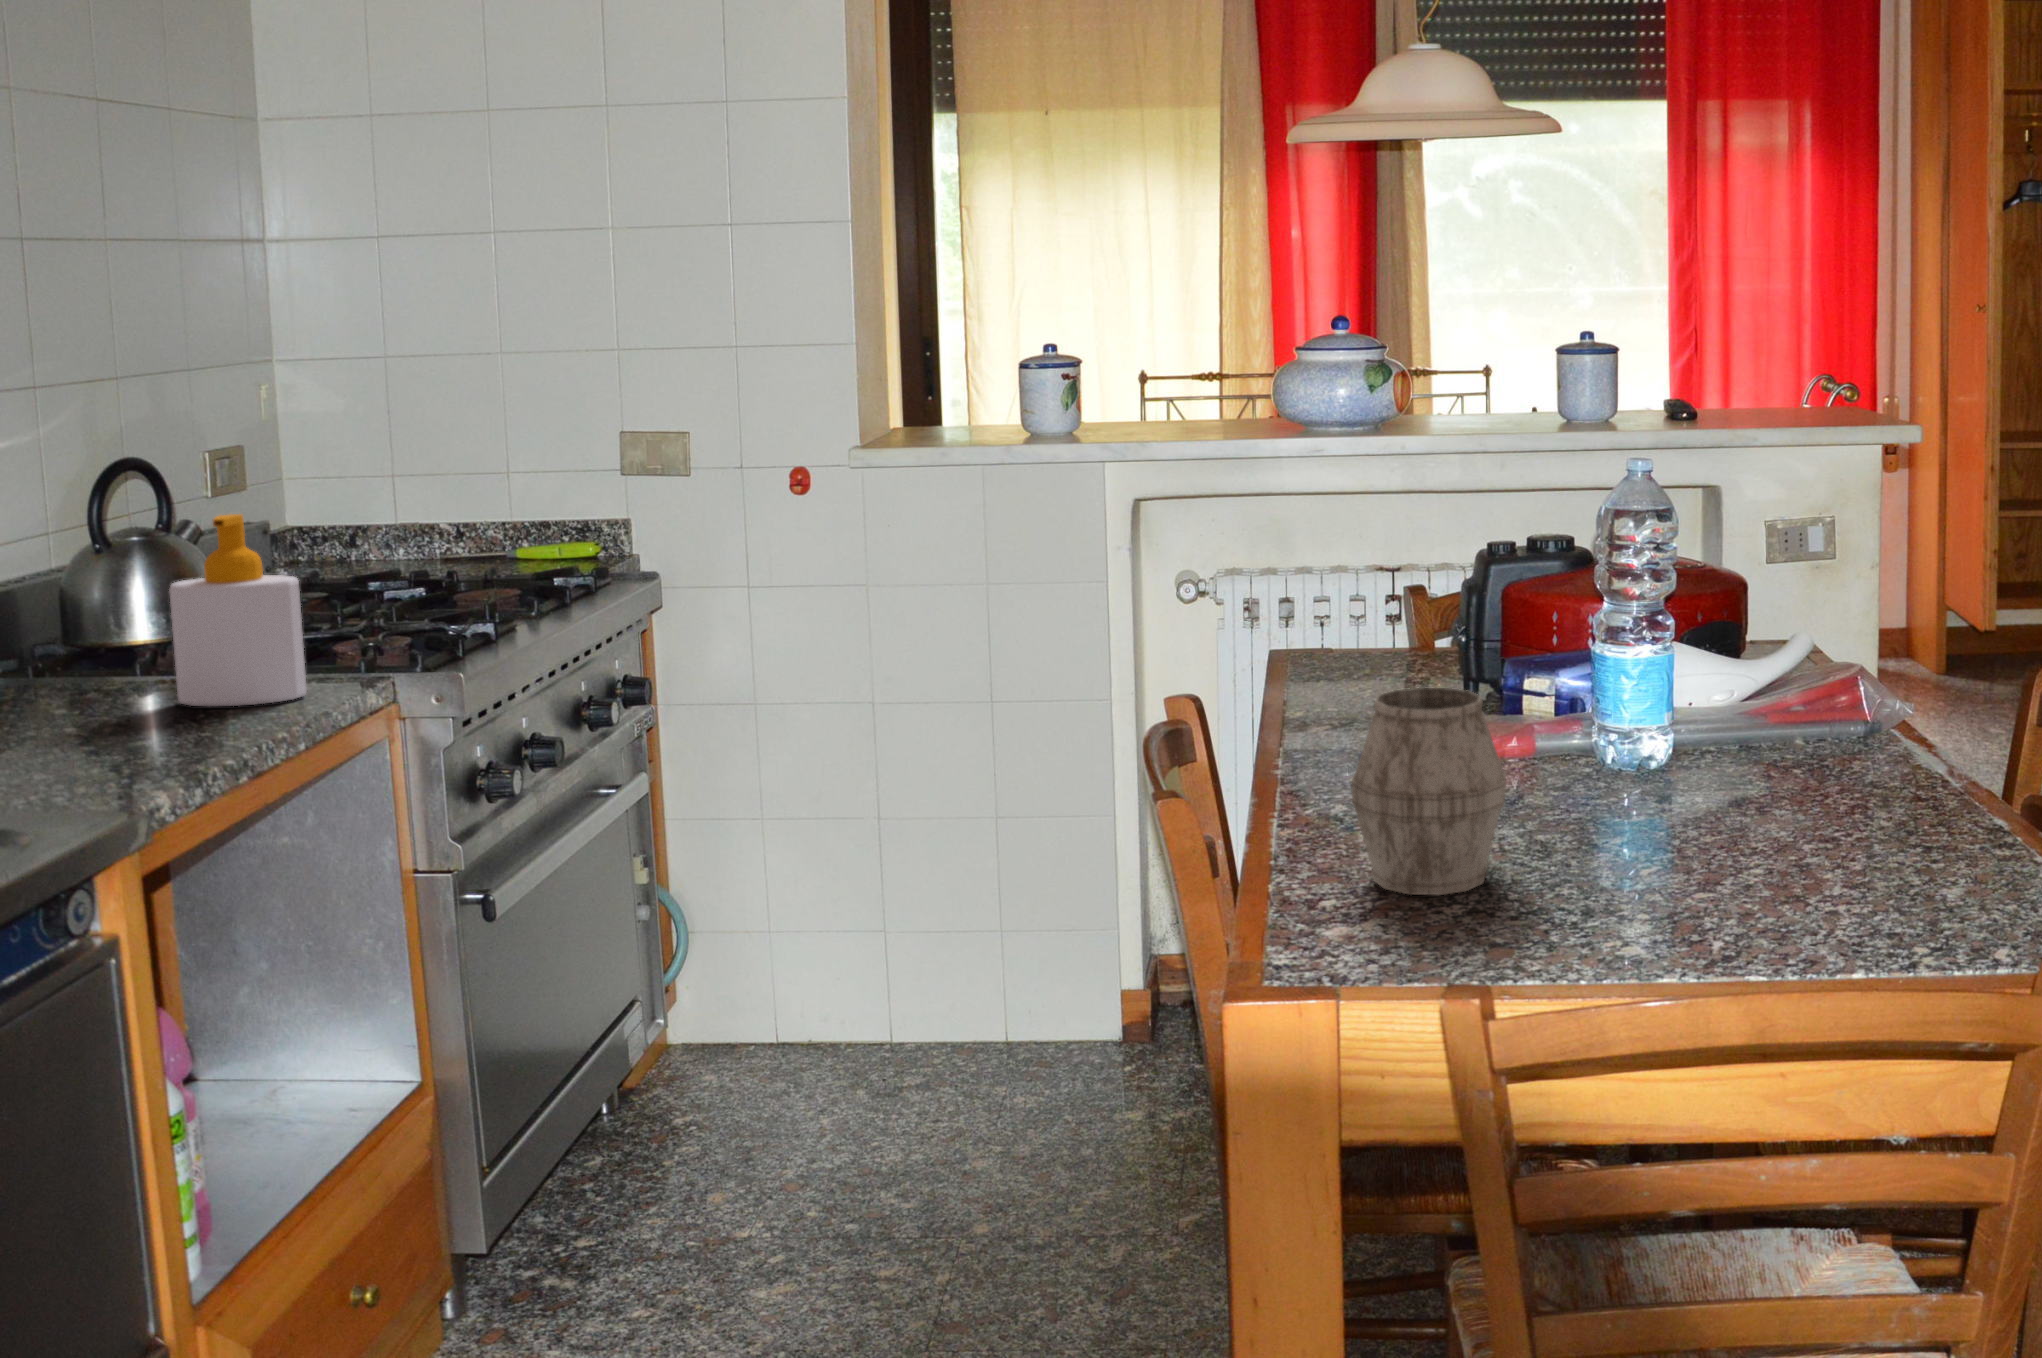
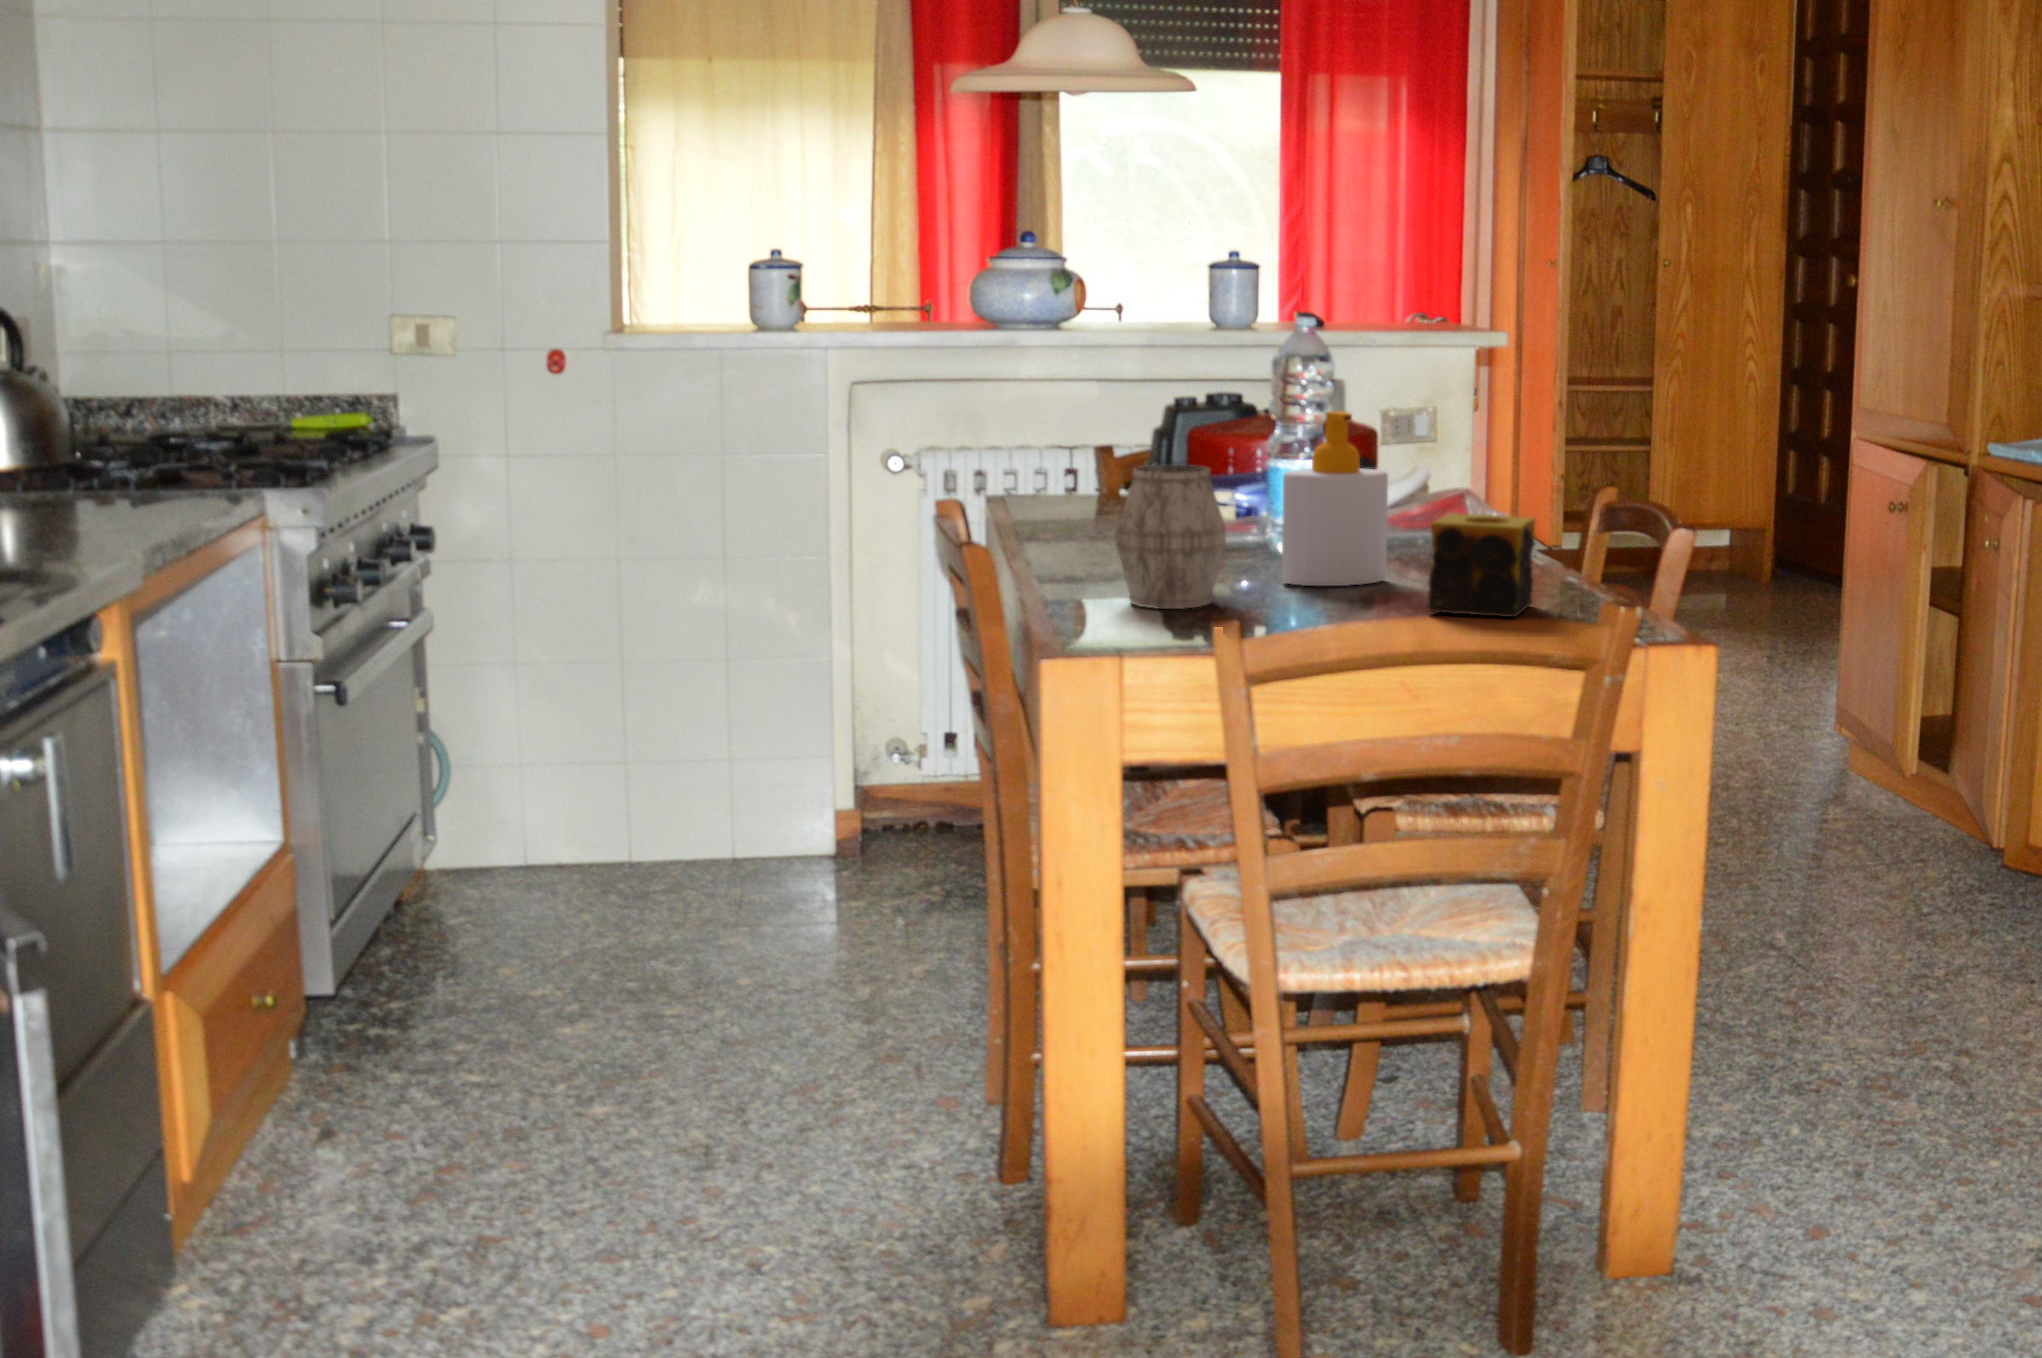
soap bottle: present [169,514,307,707] -> present [1282,411,1388,586]
candle: none [1788,762,1950,931] -> present [1427,513,1535,617]

